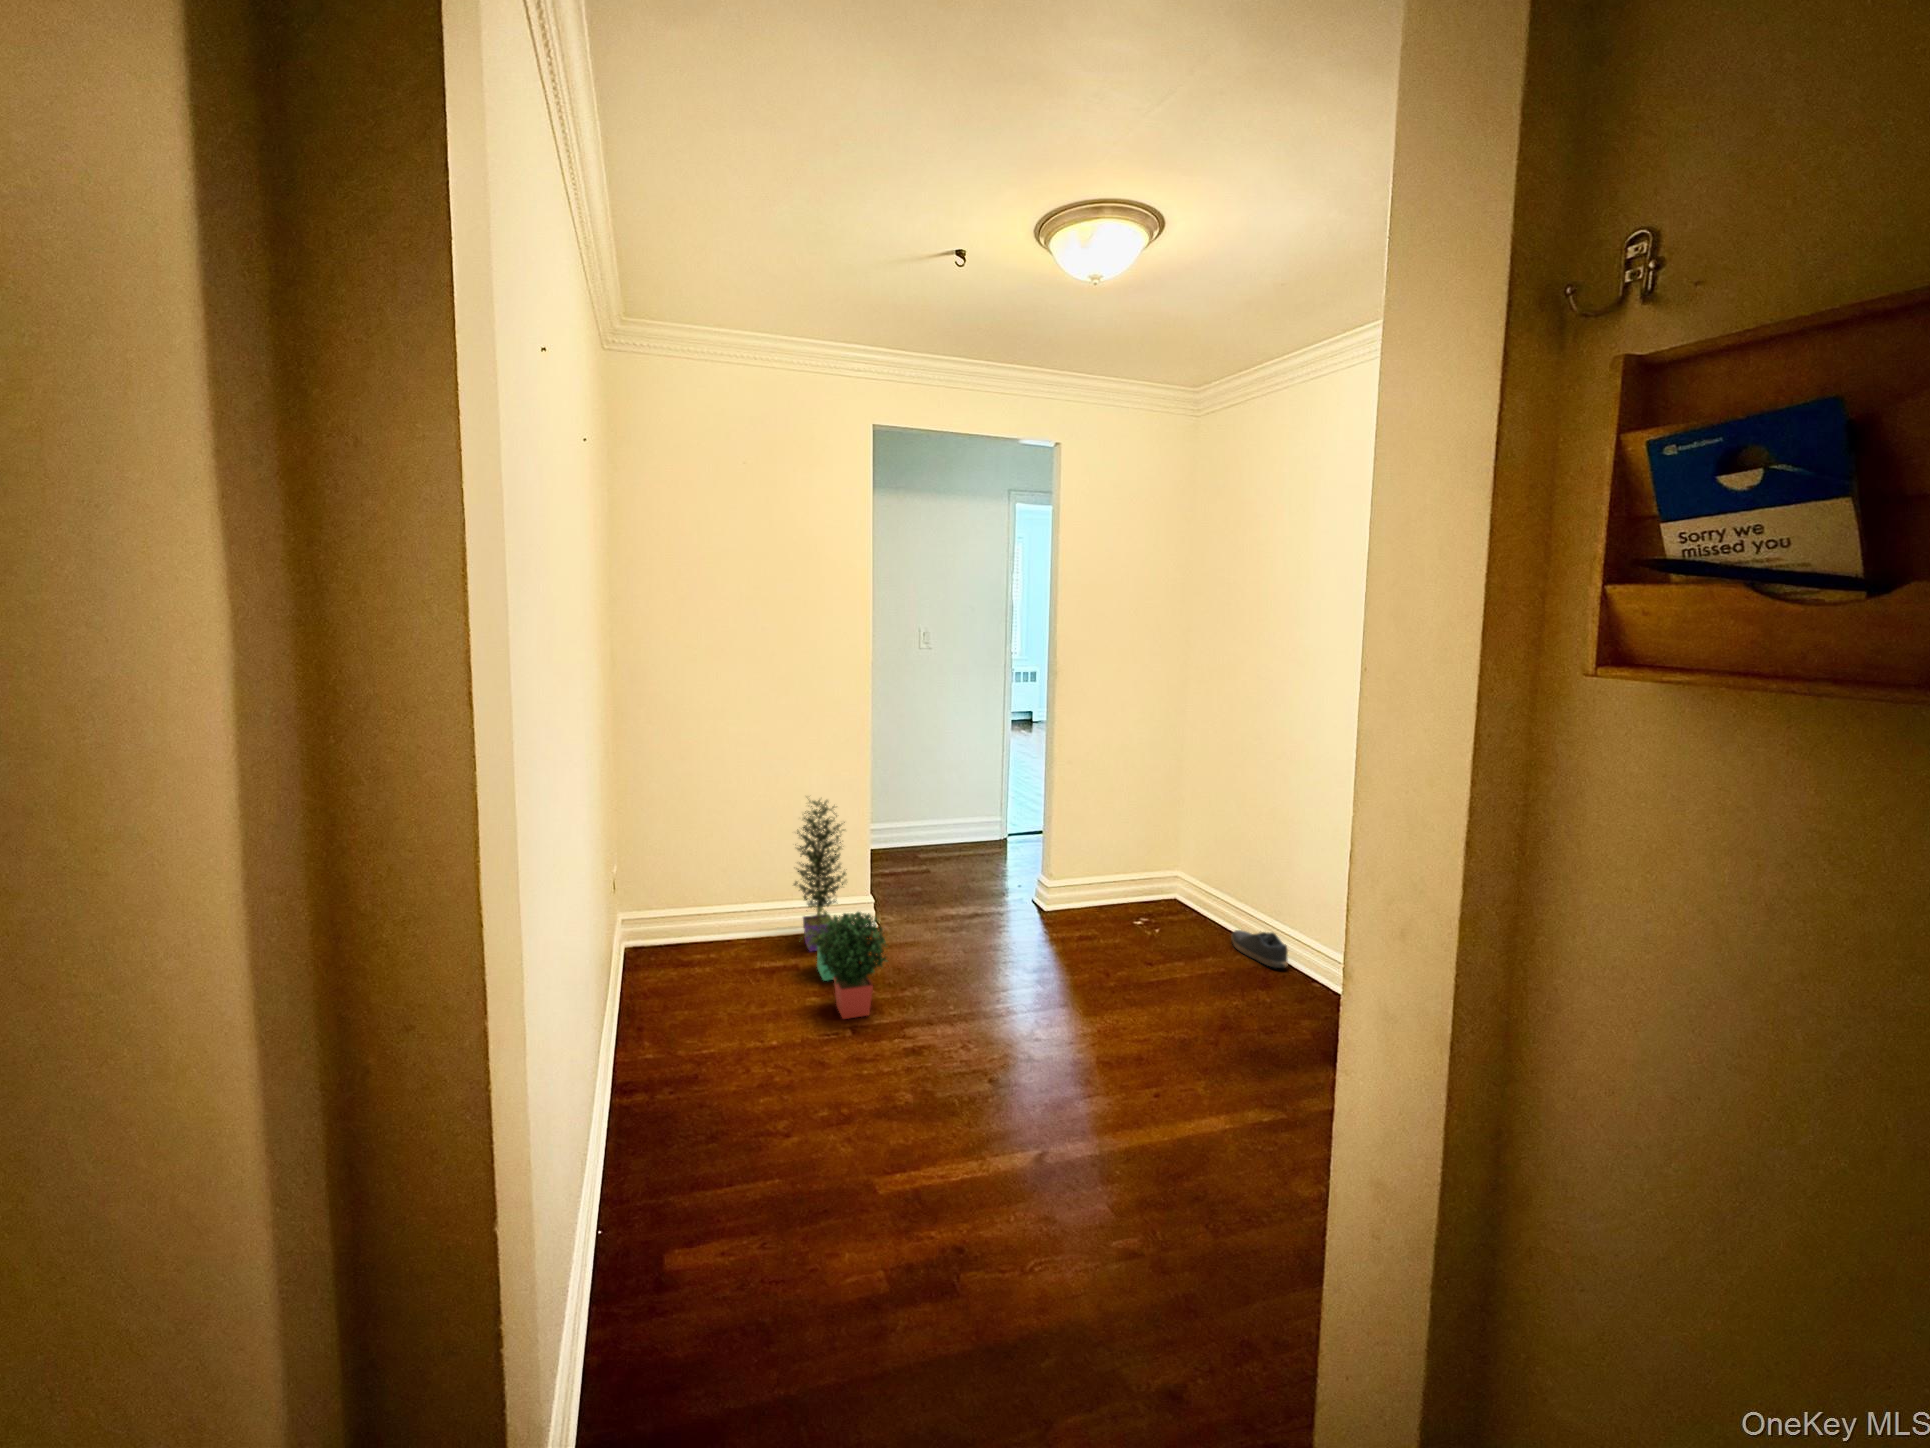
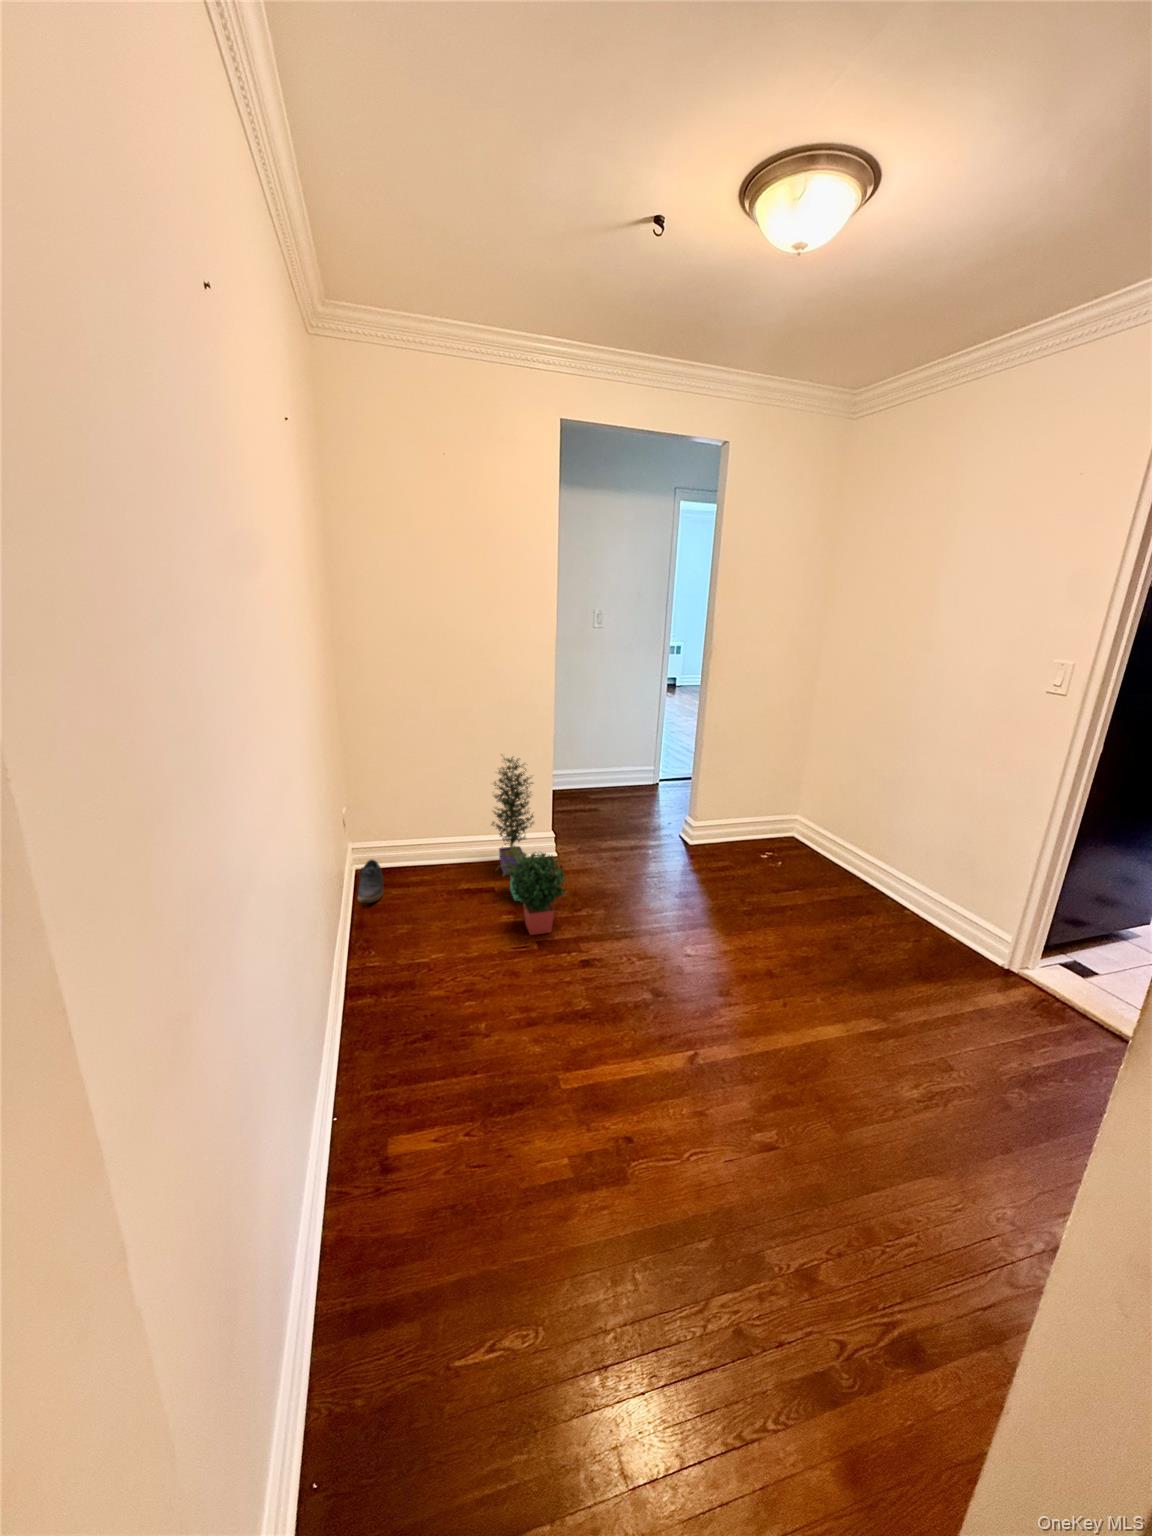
shoe: present [1231,930,1288,968] -> present [358,860,383,903]

